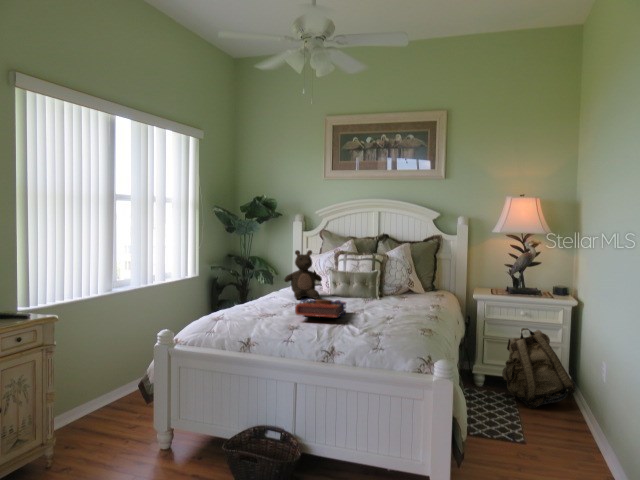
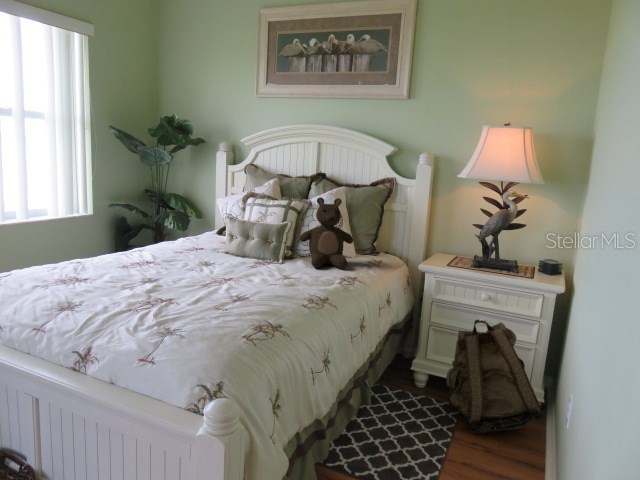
stuffed bear: present [284,250,322,299] -> present [300,197,353,269]
book: present [295,299,346,318] -> none [88,259,198,296]

